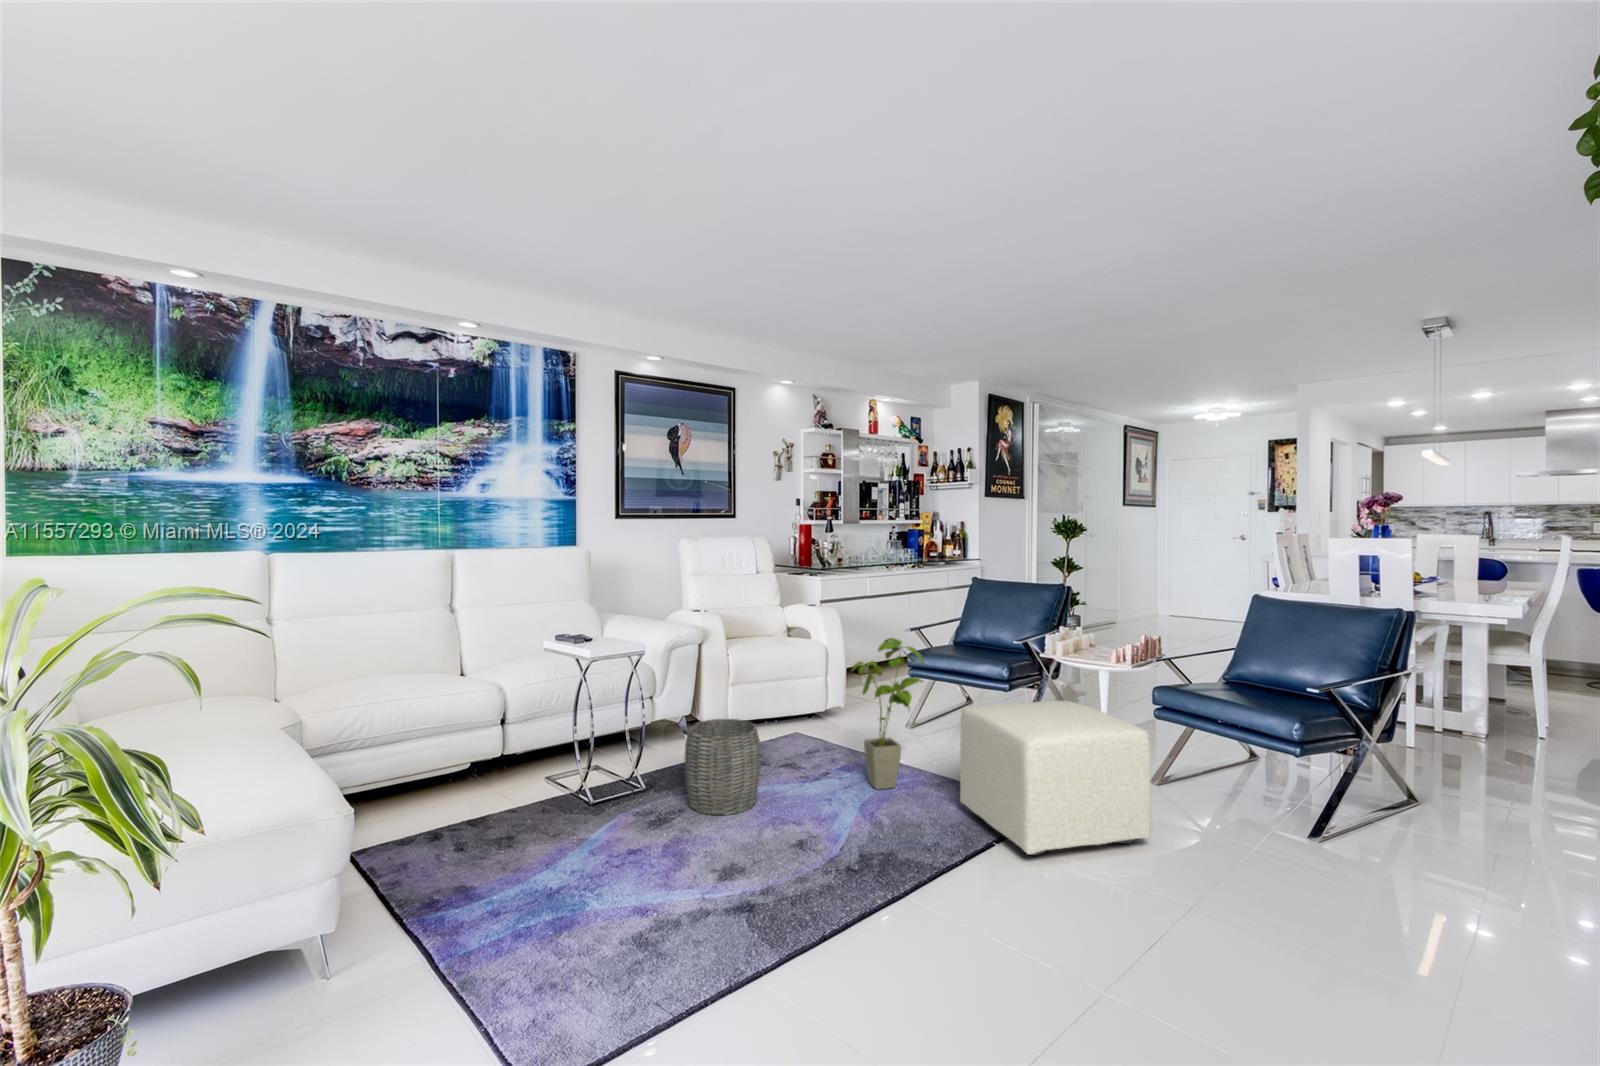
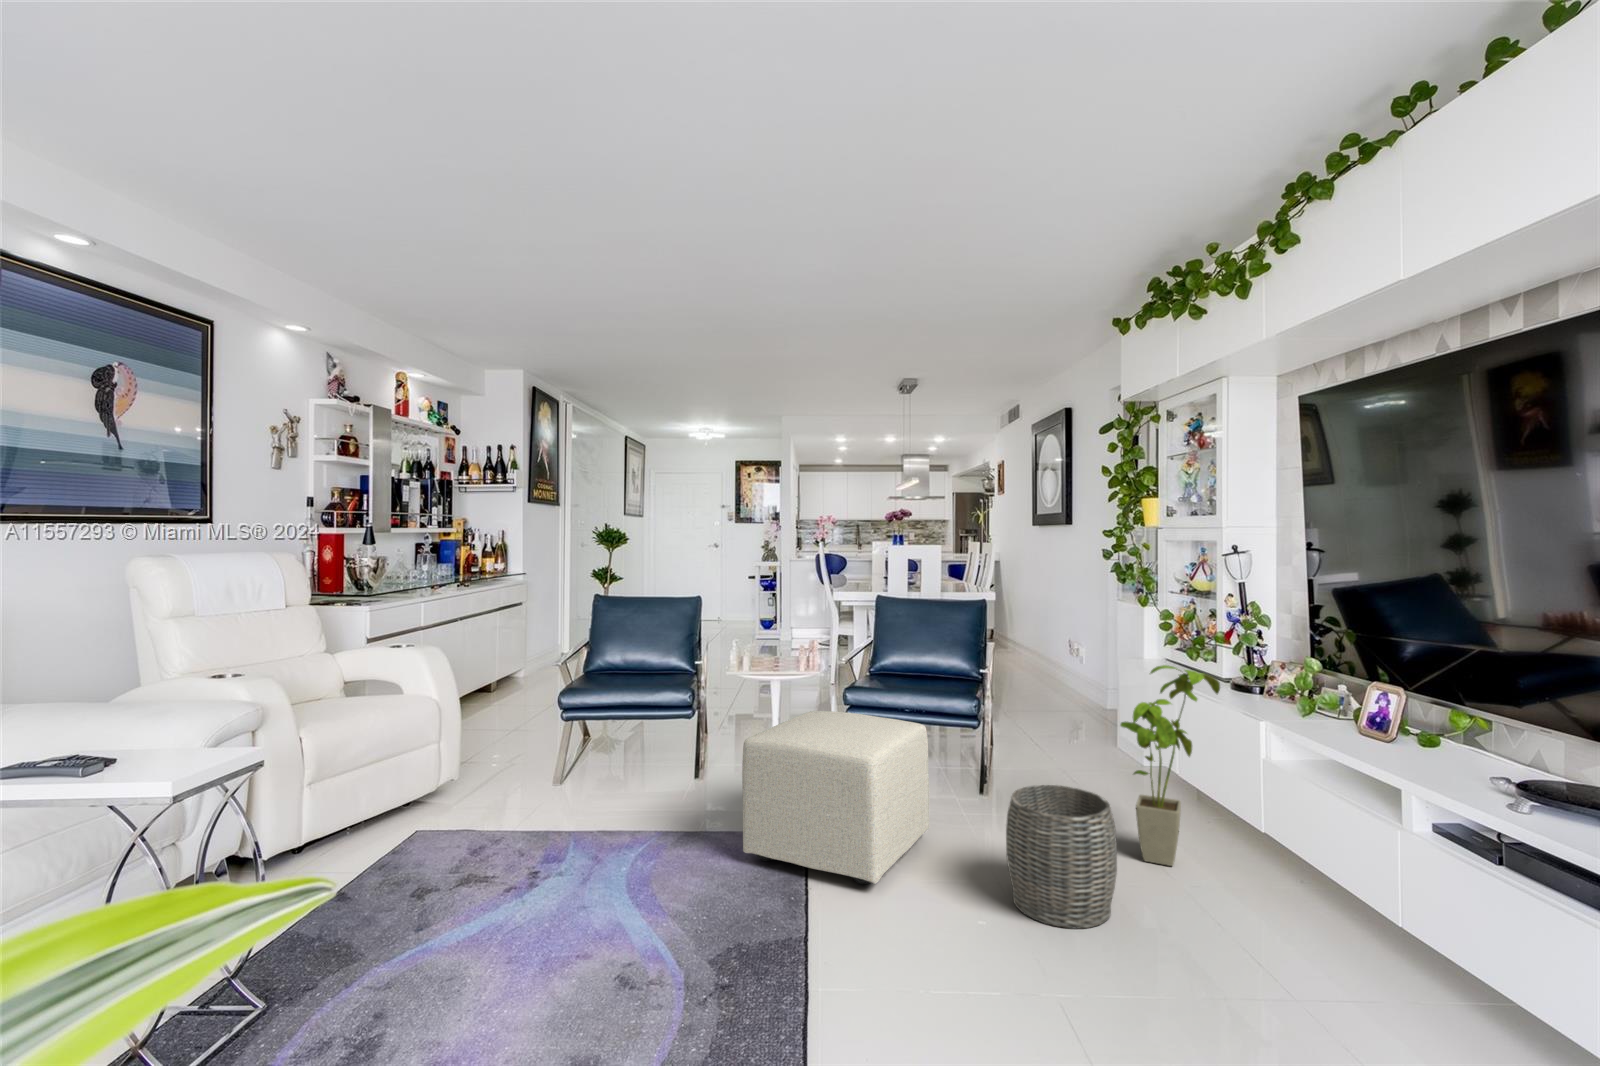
house plant: present [851,638,924,789] -> present [1120,665,1220,866]
woven basket: present [684,719,761,815] -> present [1006,785,1117,928]

